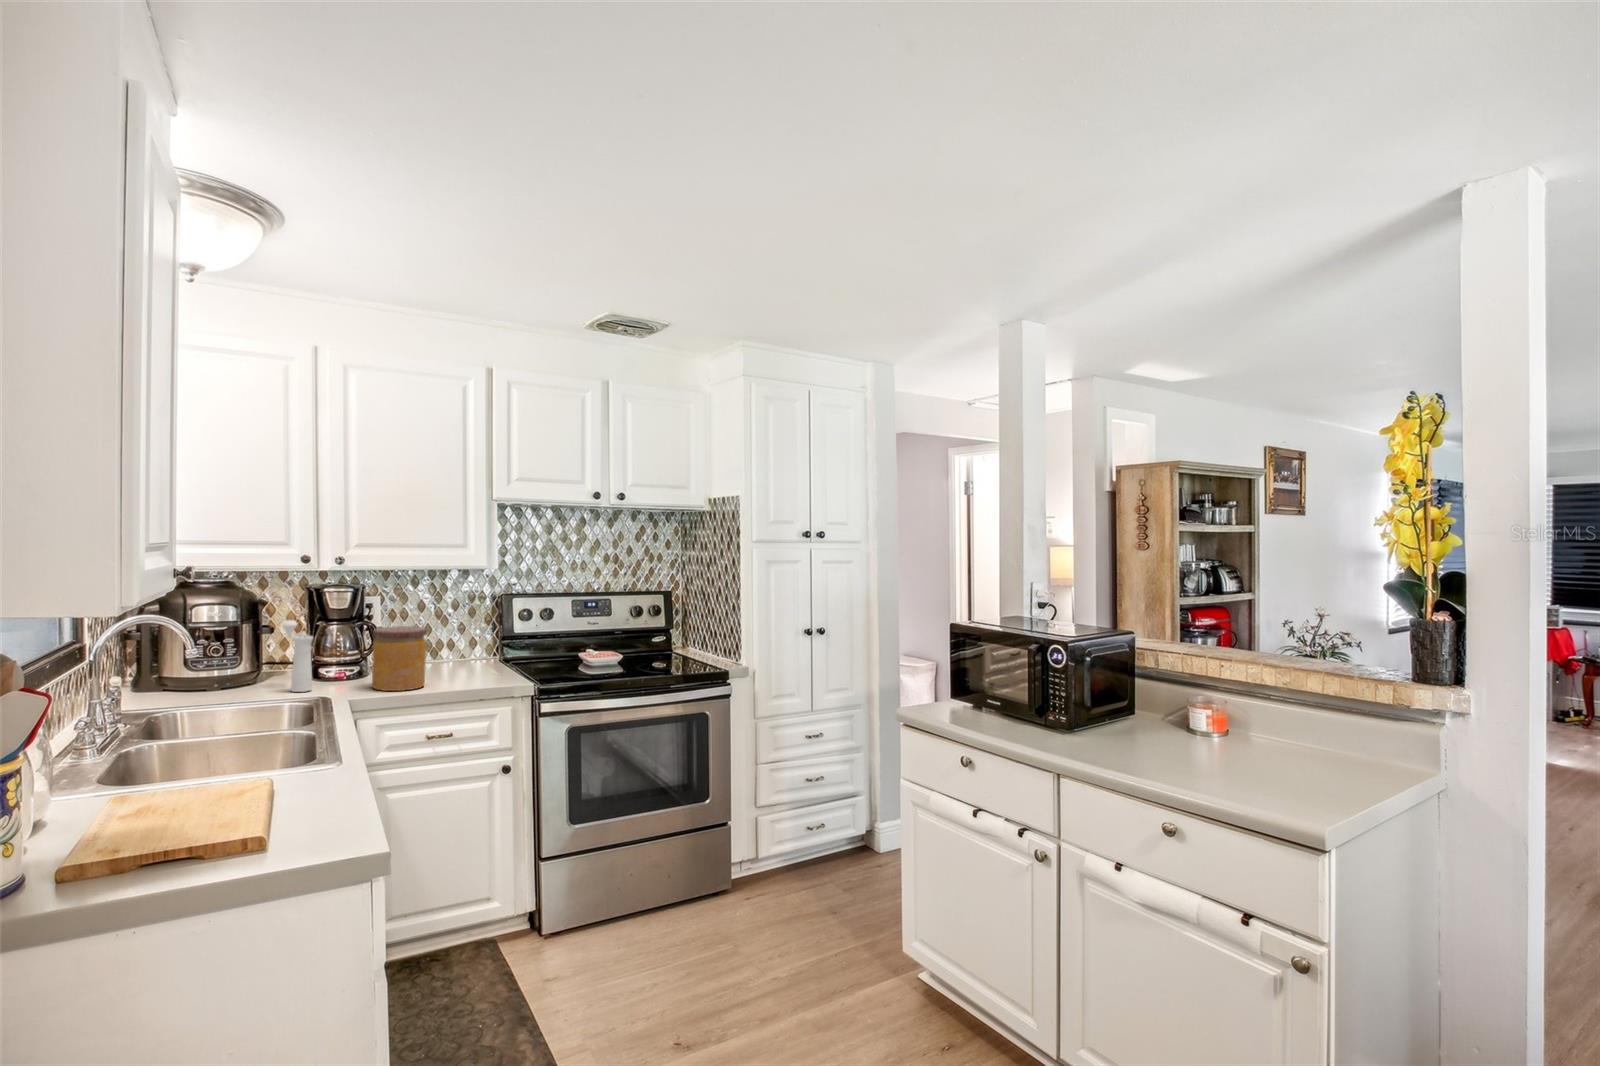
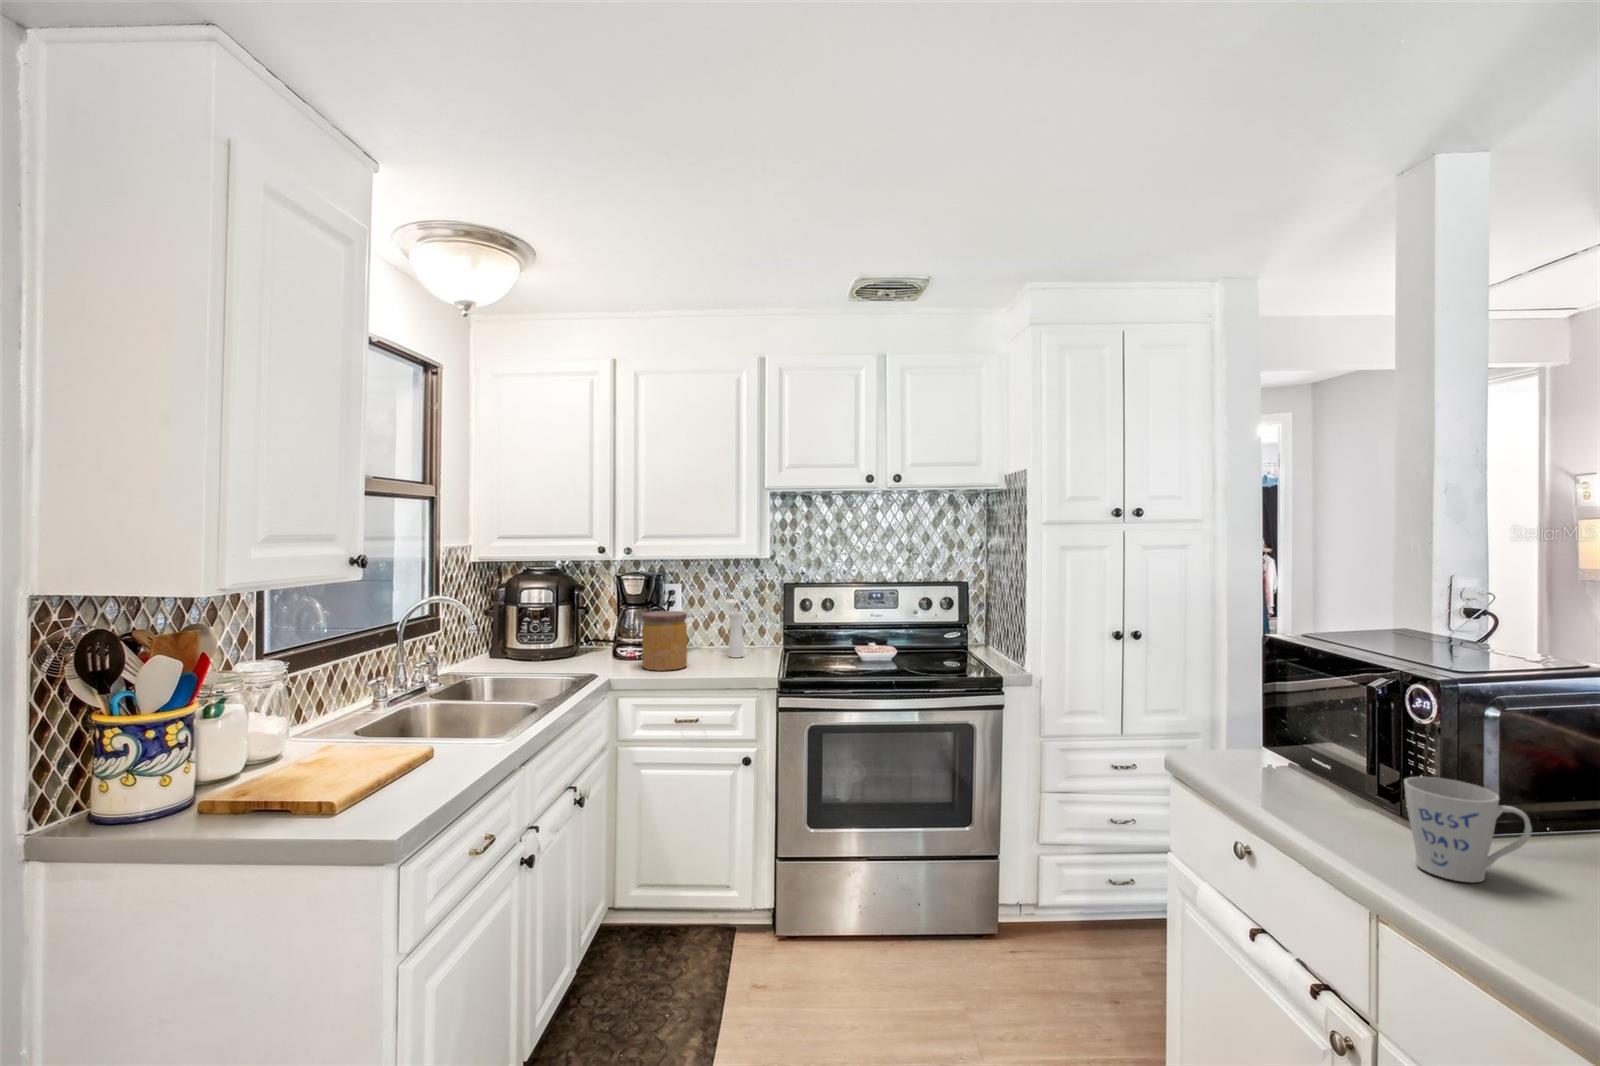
pepper mill: present [282,620,313,692] -> present [726,599,744,658]
mug: none [1058,692,1109,742] -> present [1404,777,1532,883]

